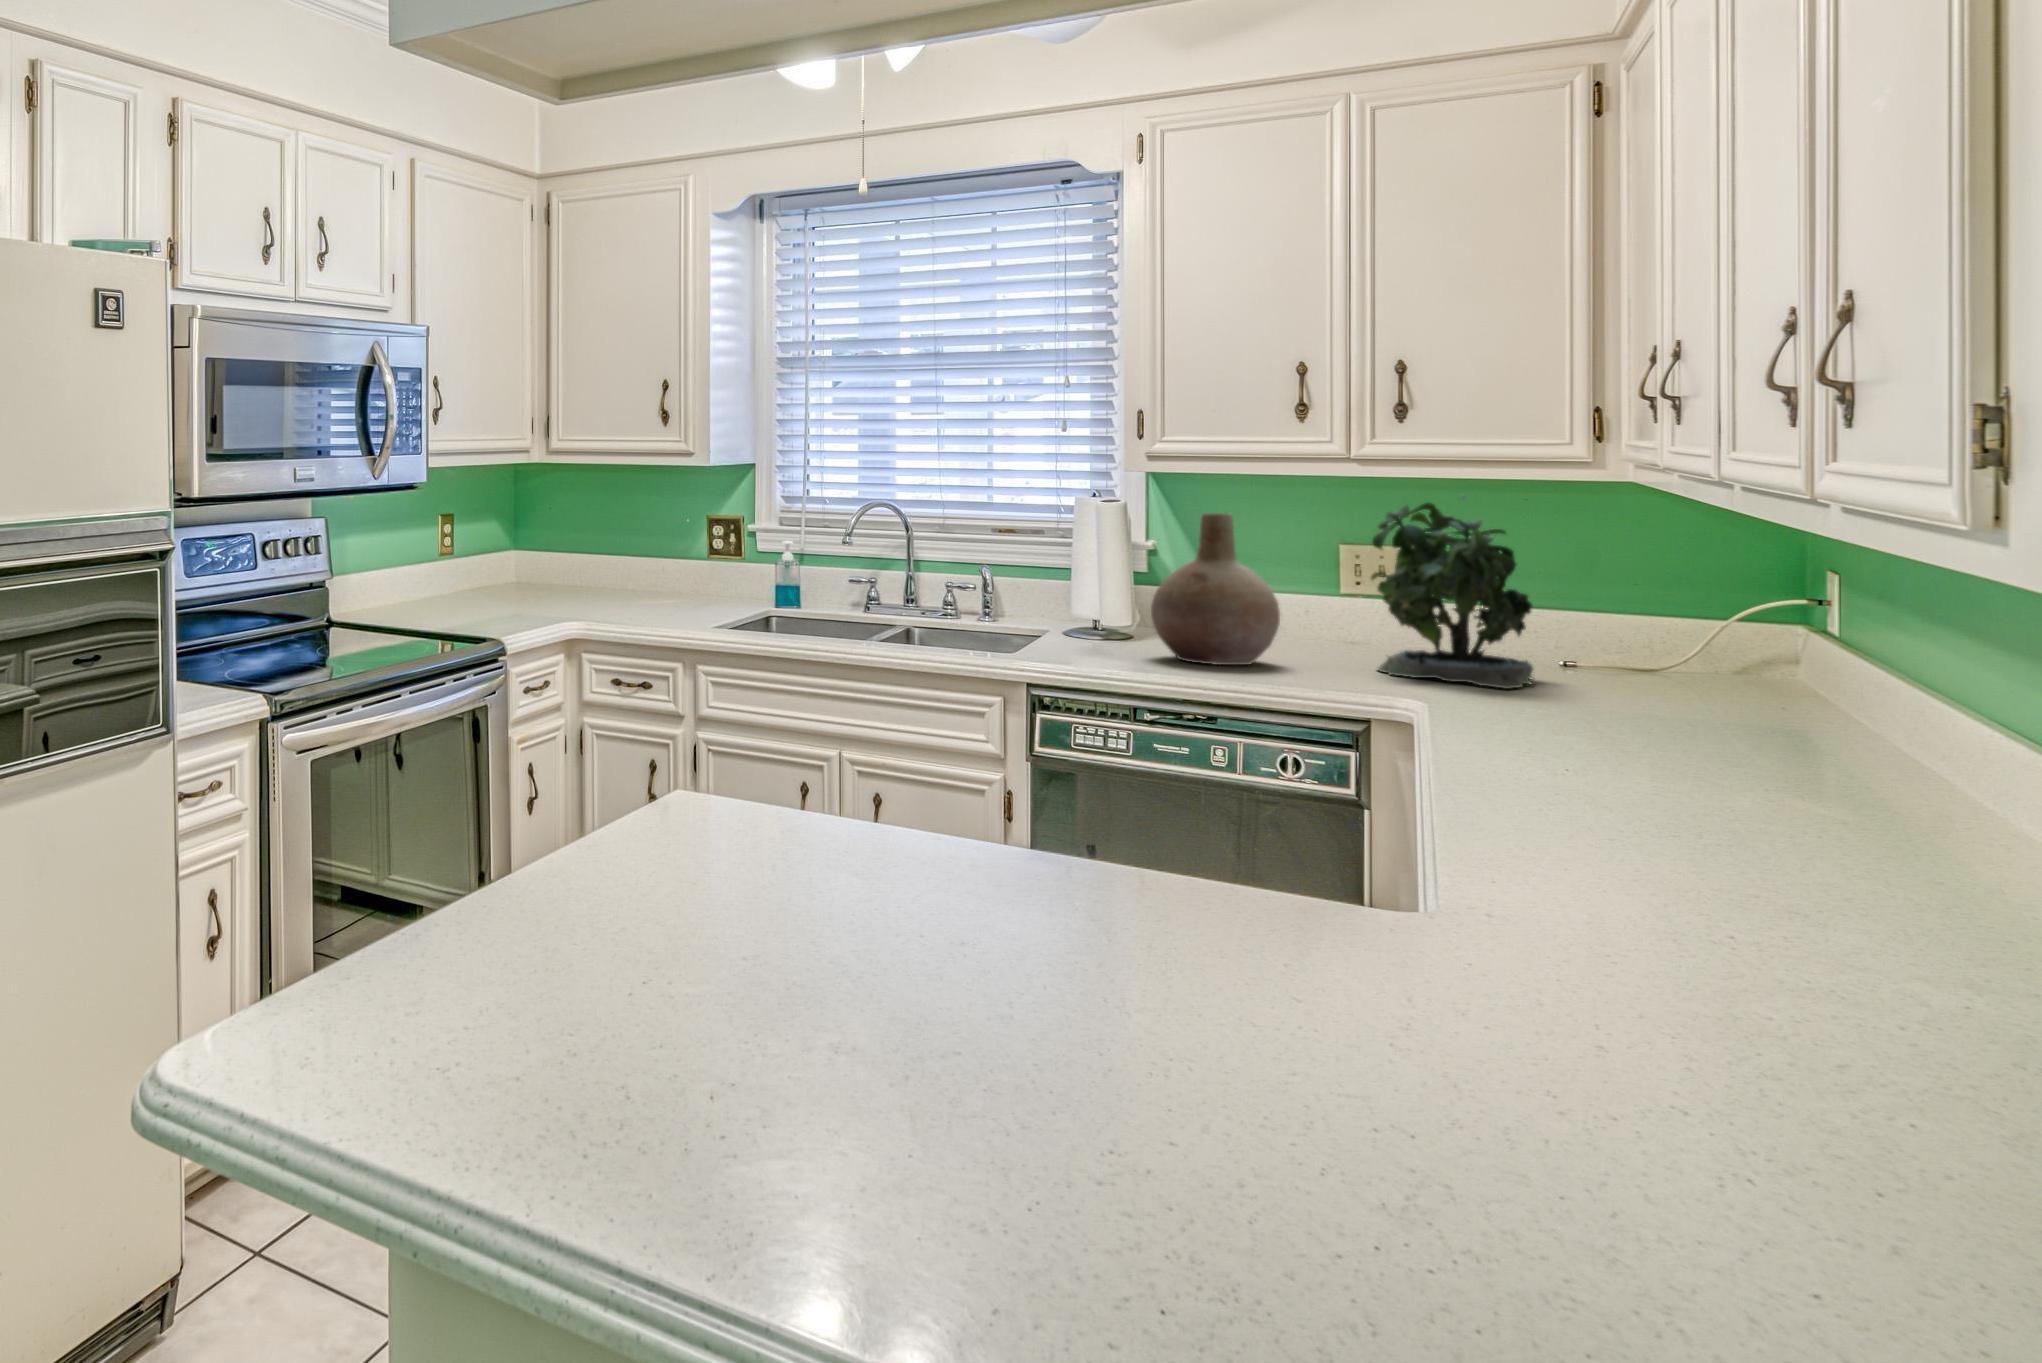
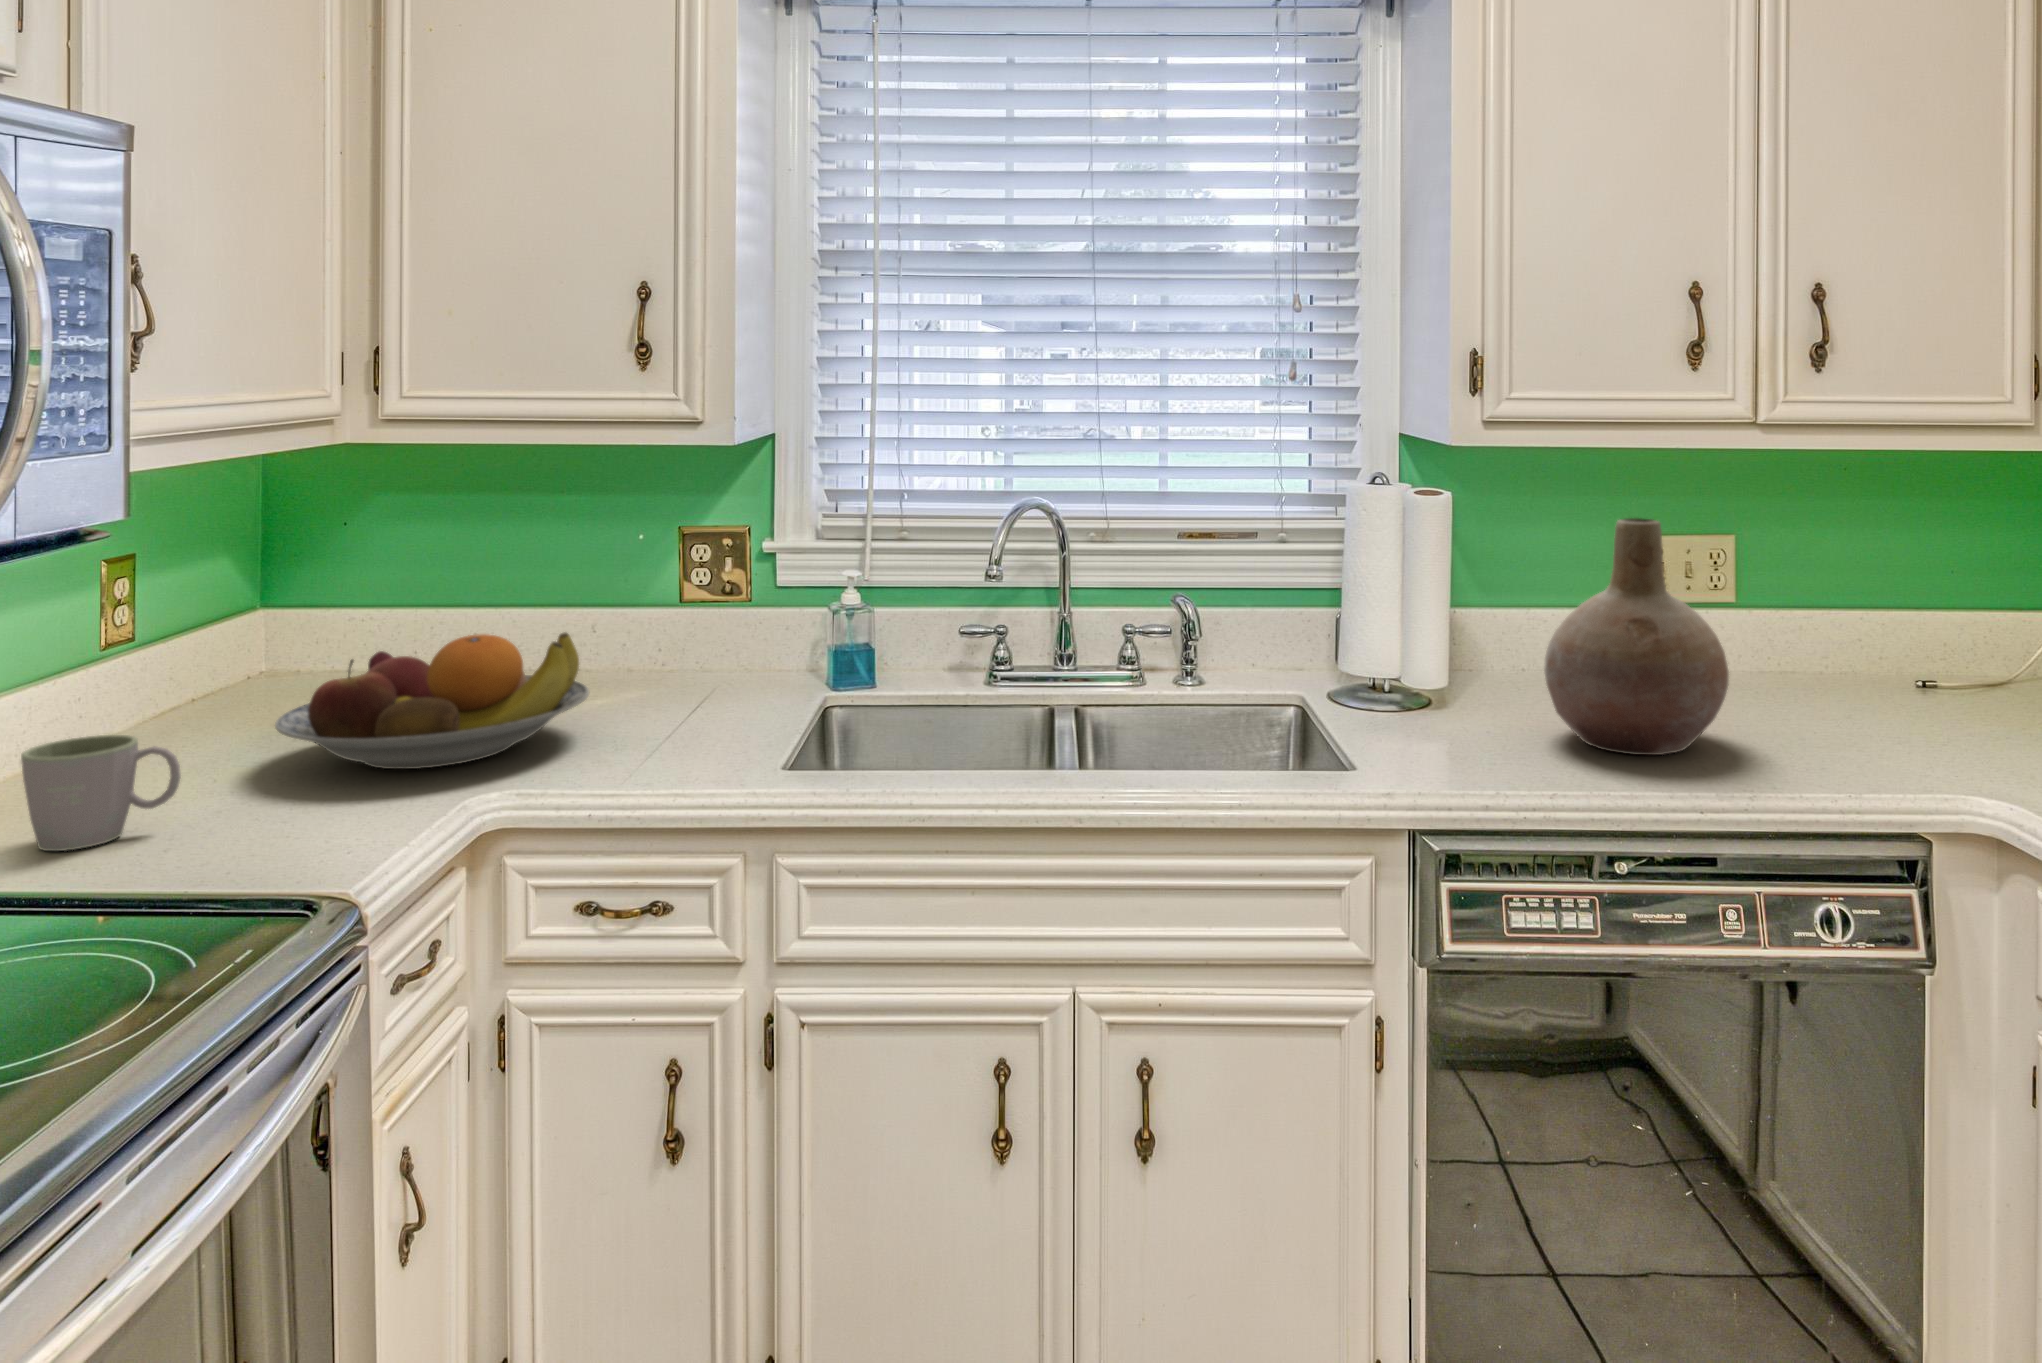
potted plant: present [1371,495,1533,689] -> none [1784,477,2031,752]
fruit bowl: none [501,550,635,610] -> present [275,632,589,769]
mug: none [410,569,462,612] -> present [21,735,181,851]

